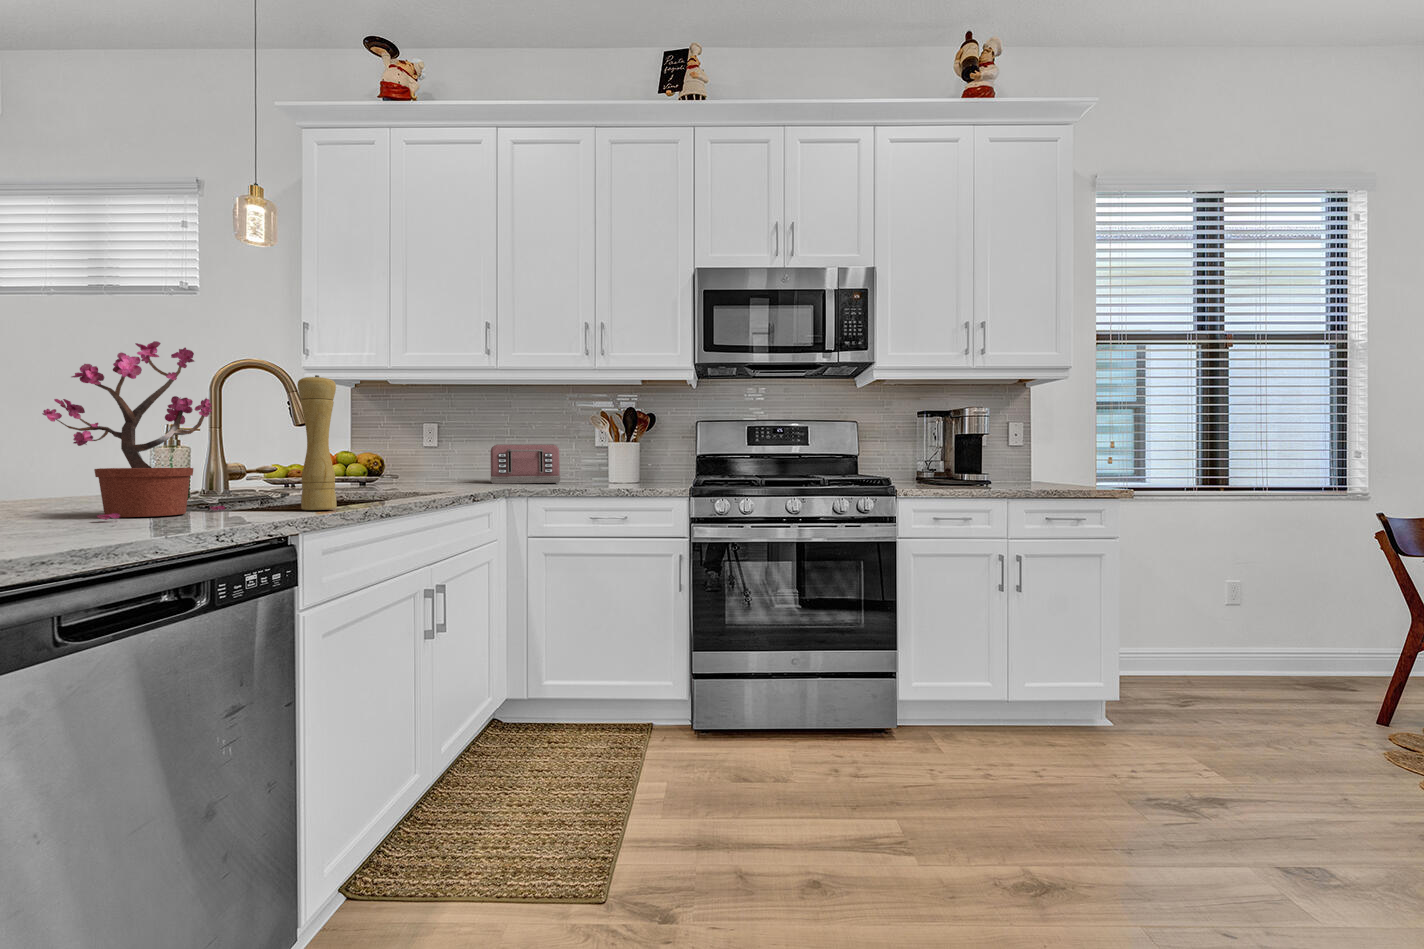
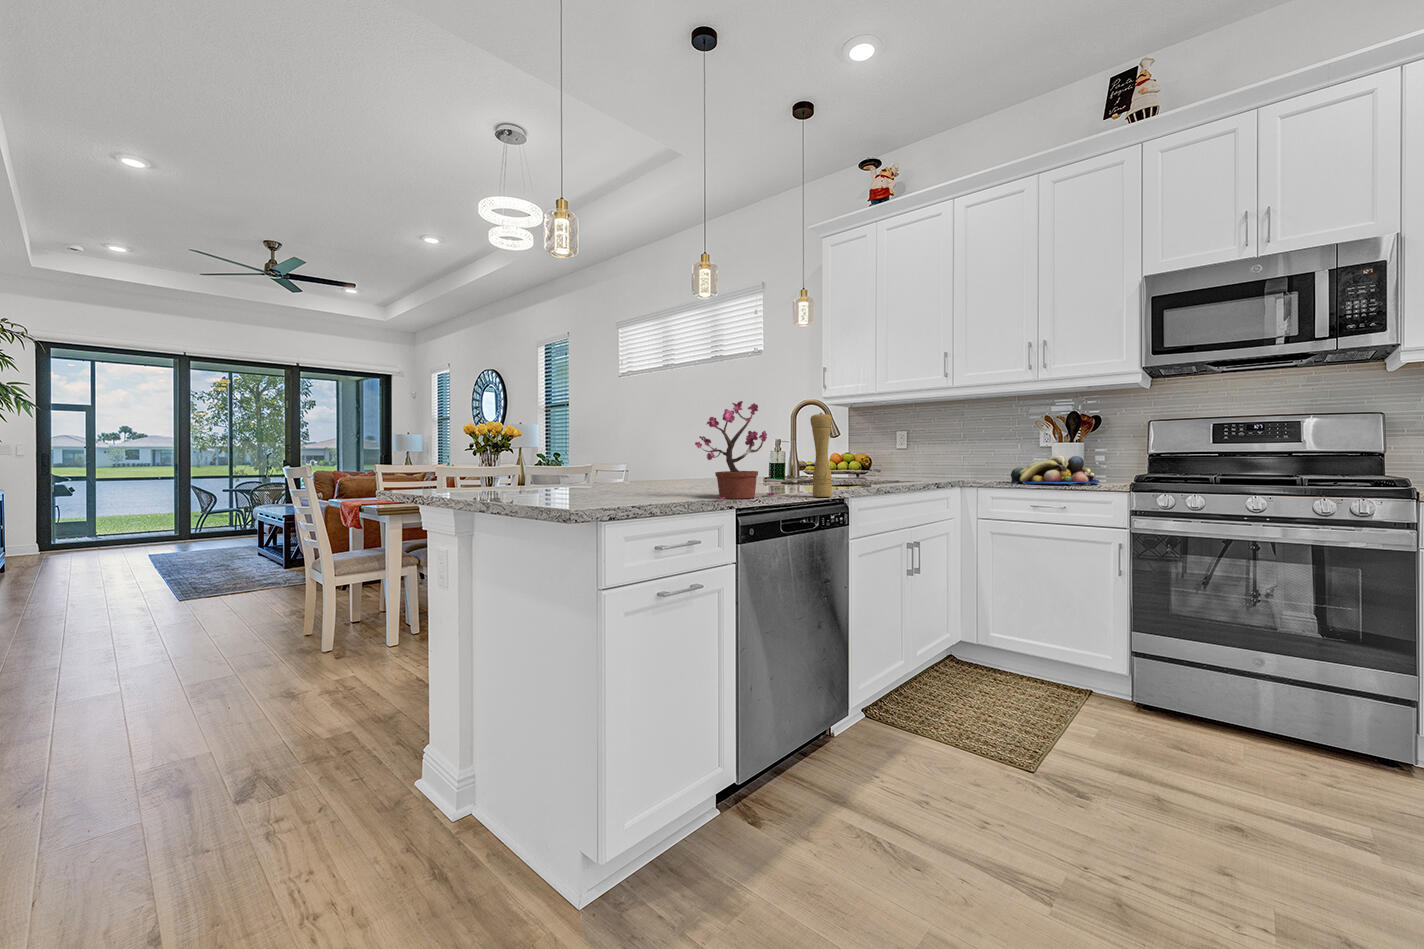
toaster: present [491,444,561,484] -> none [950,444,1009,476]
fruit bowl: none [567,457,660,491] -> present [1011,455,1100,484]

